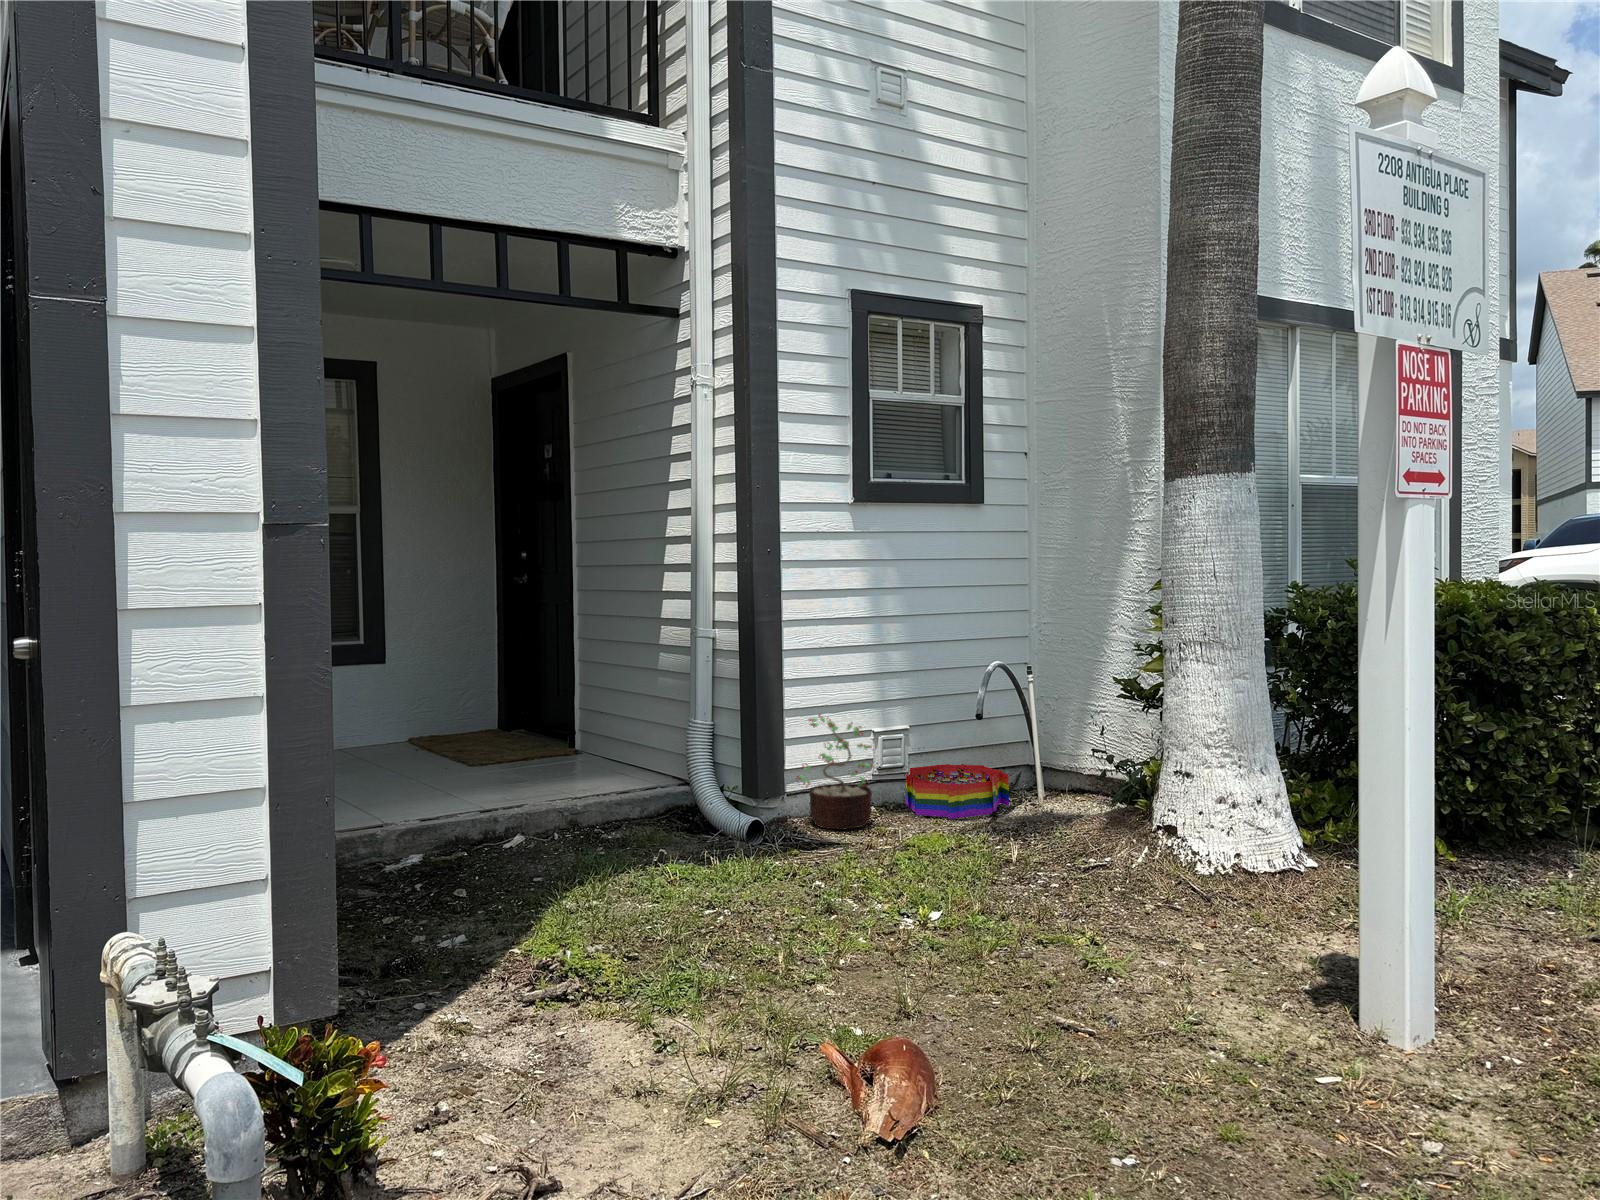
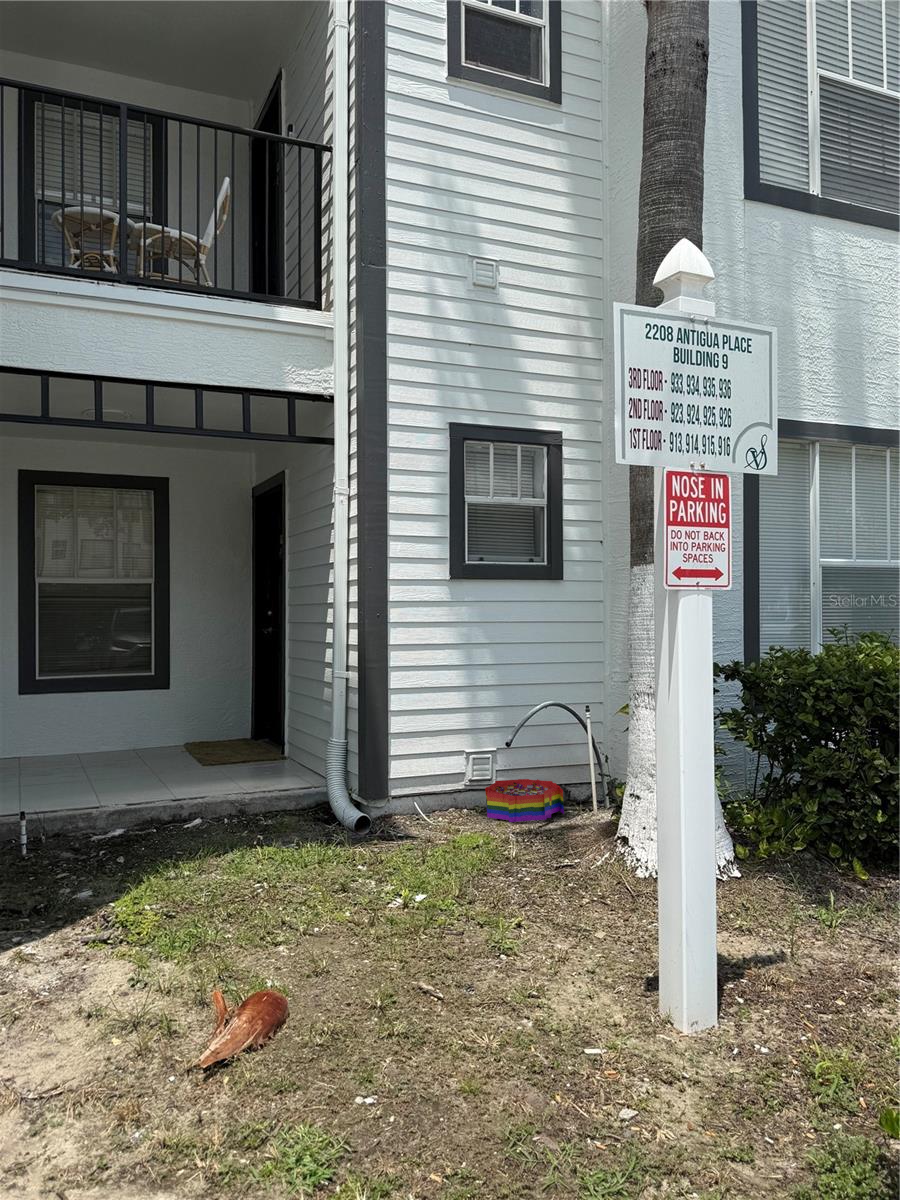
decorative plant: present [797,715,873,829] -> none [391,738,451,826]

